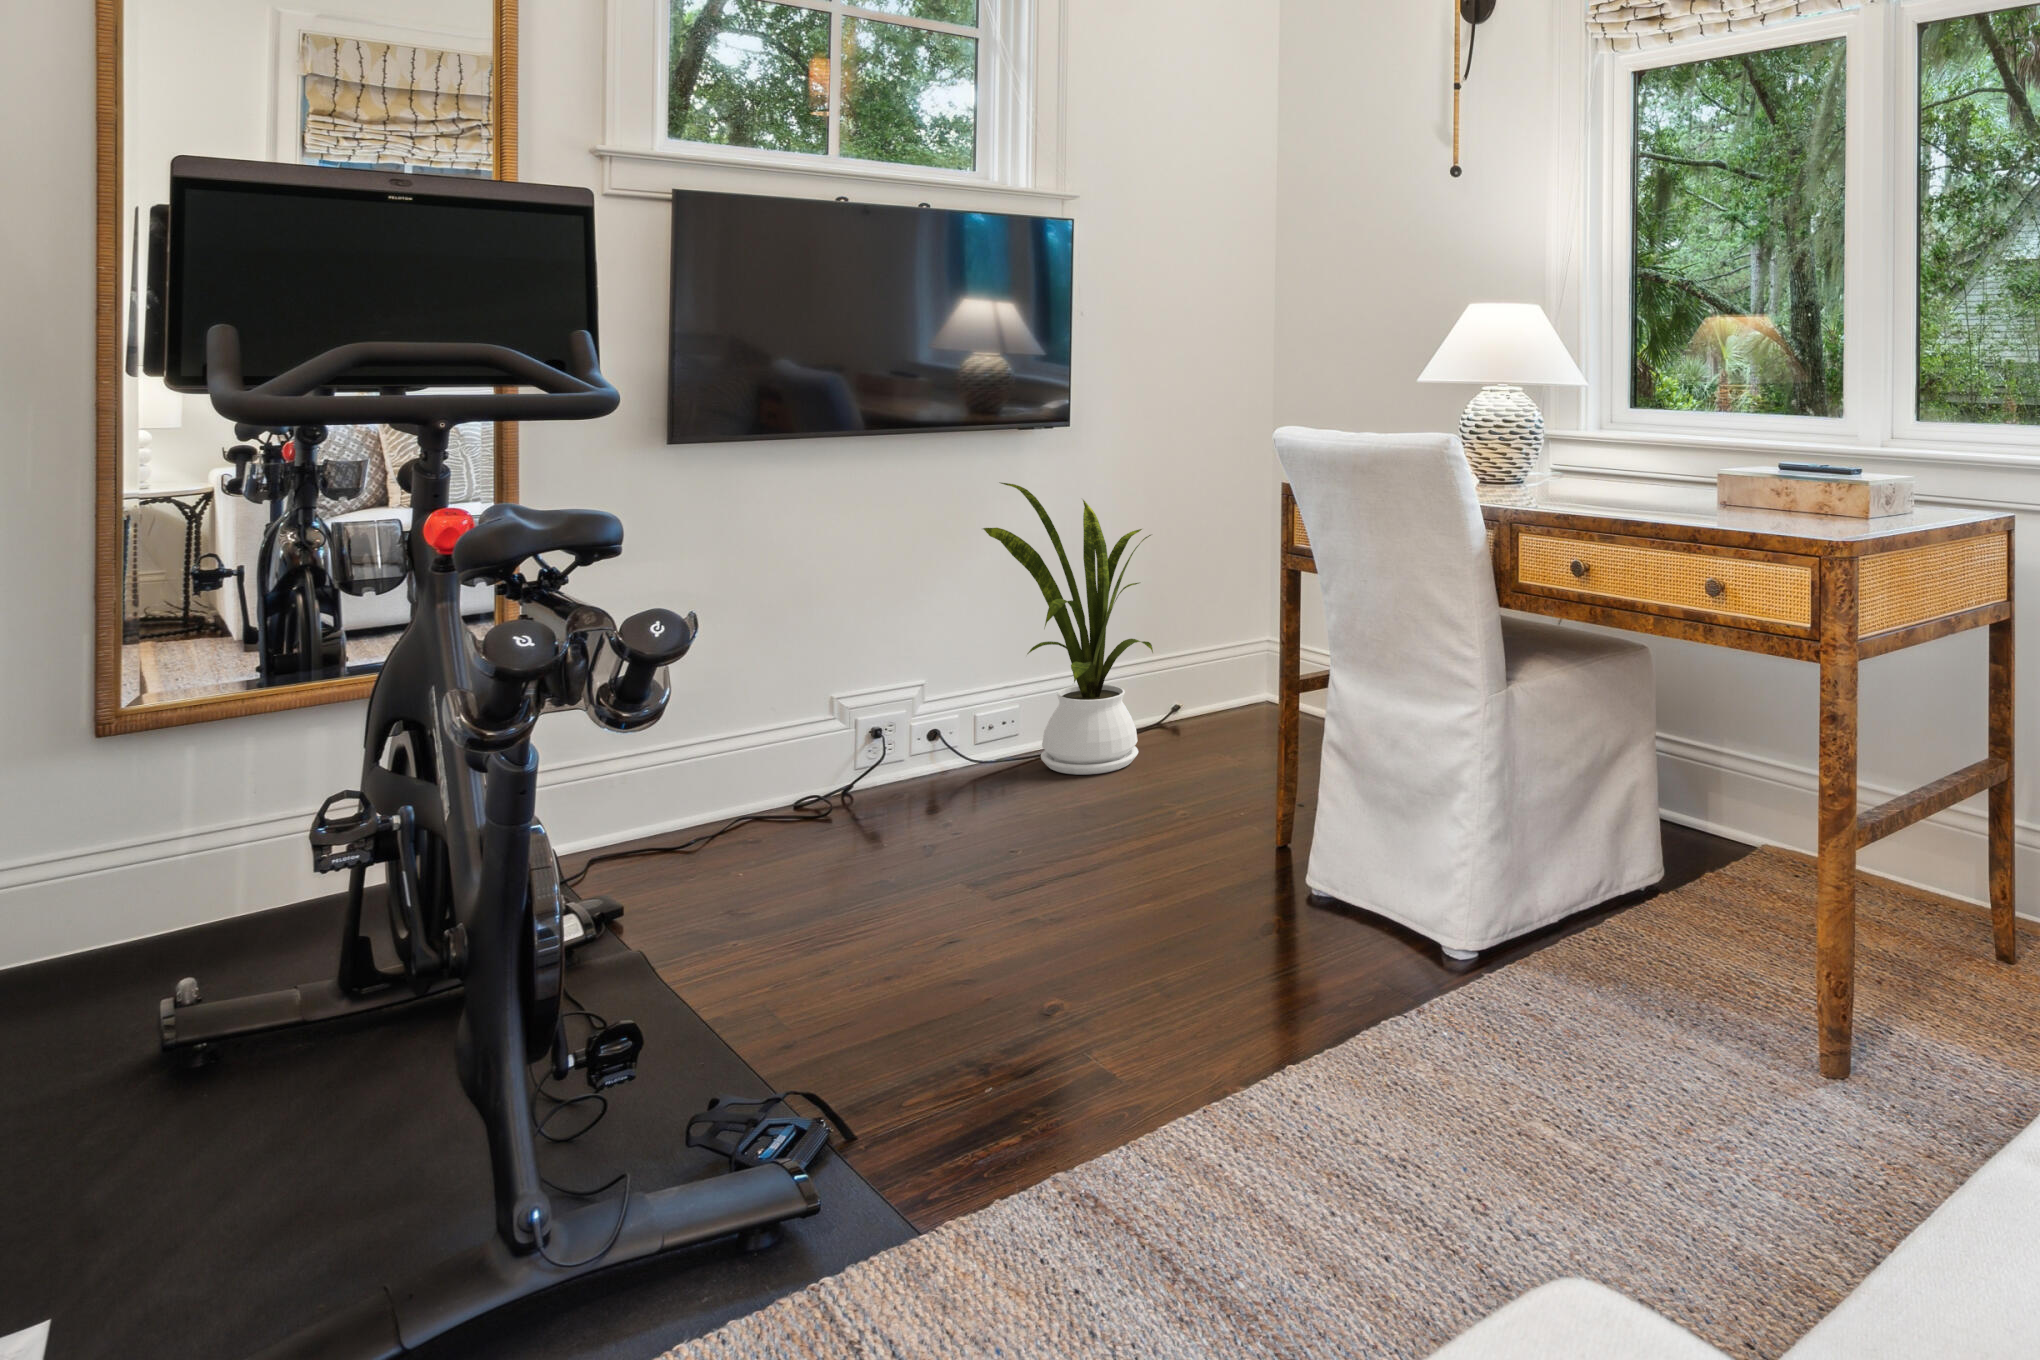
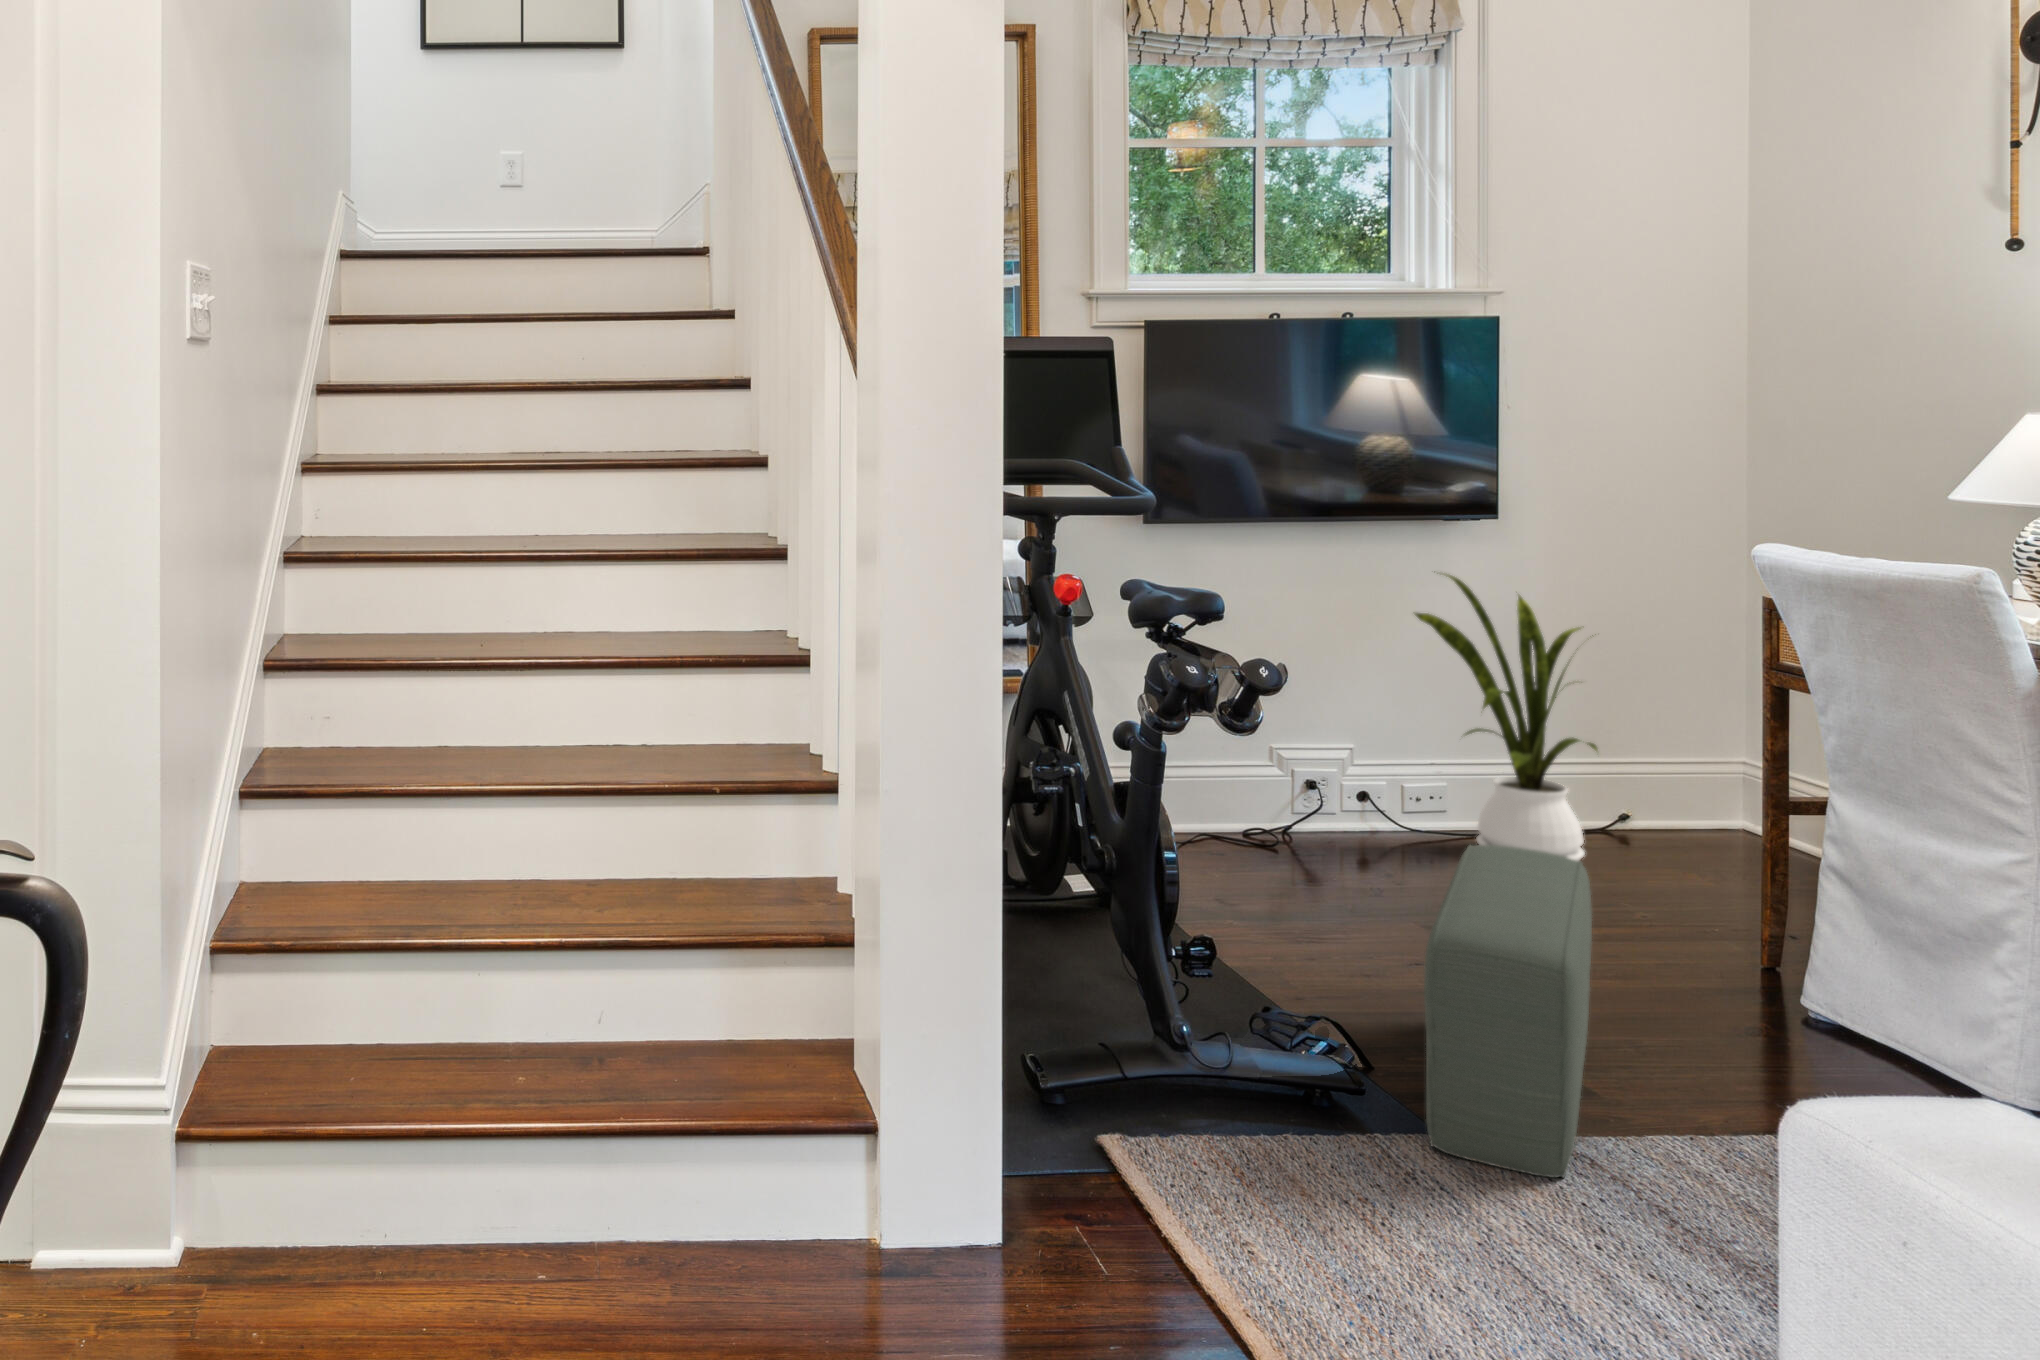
pouf: none [892,791,1115,1263] -> present [1424,845,1592,1178]

